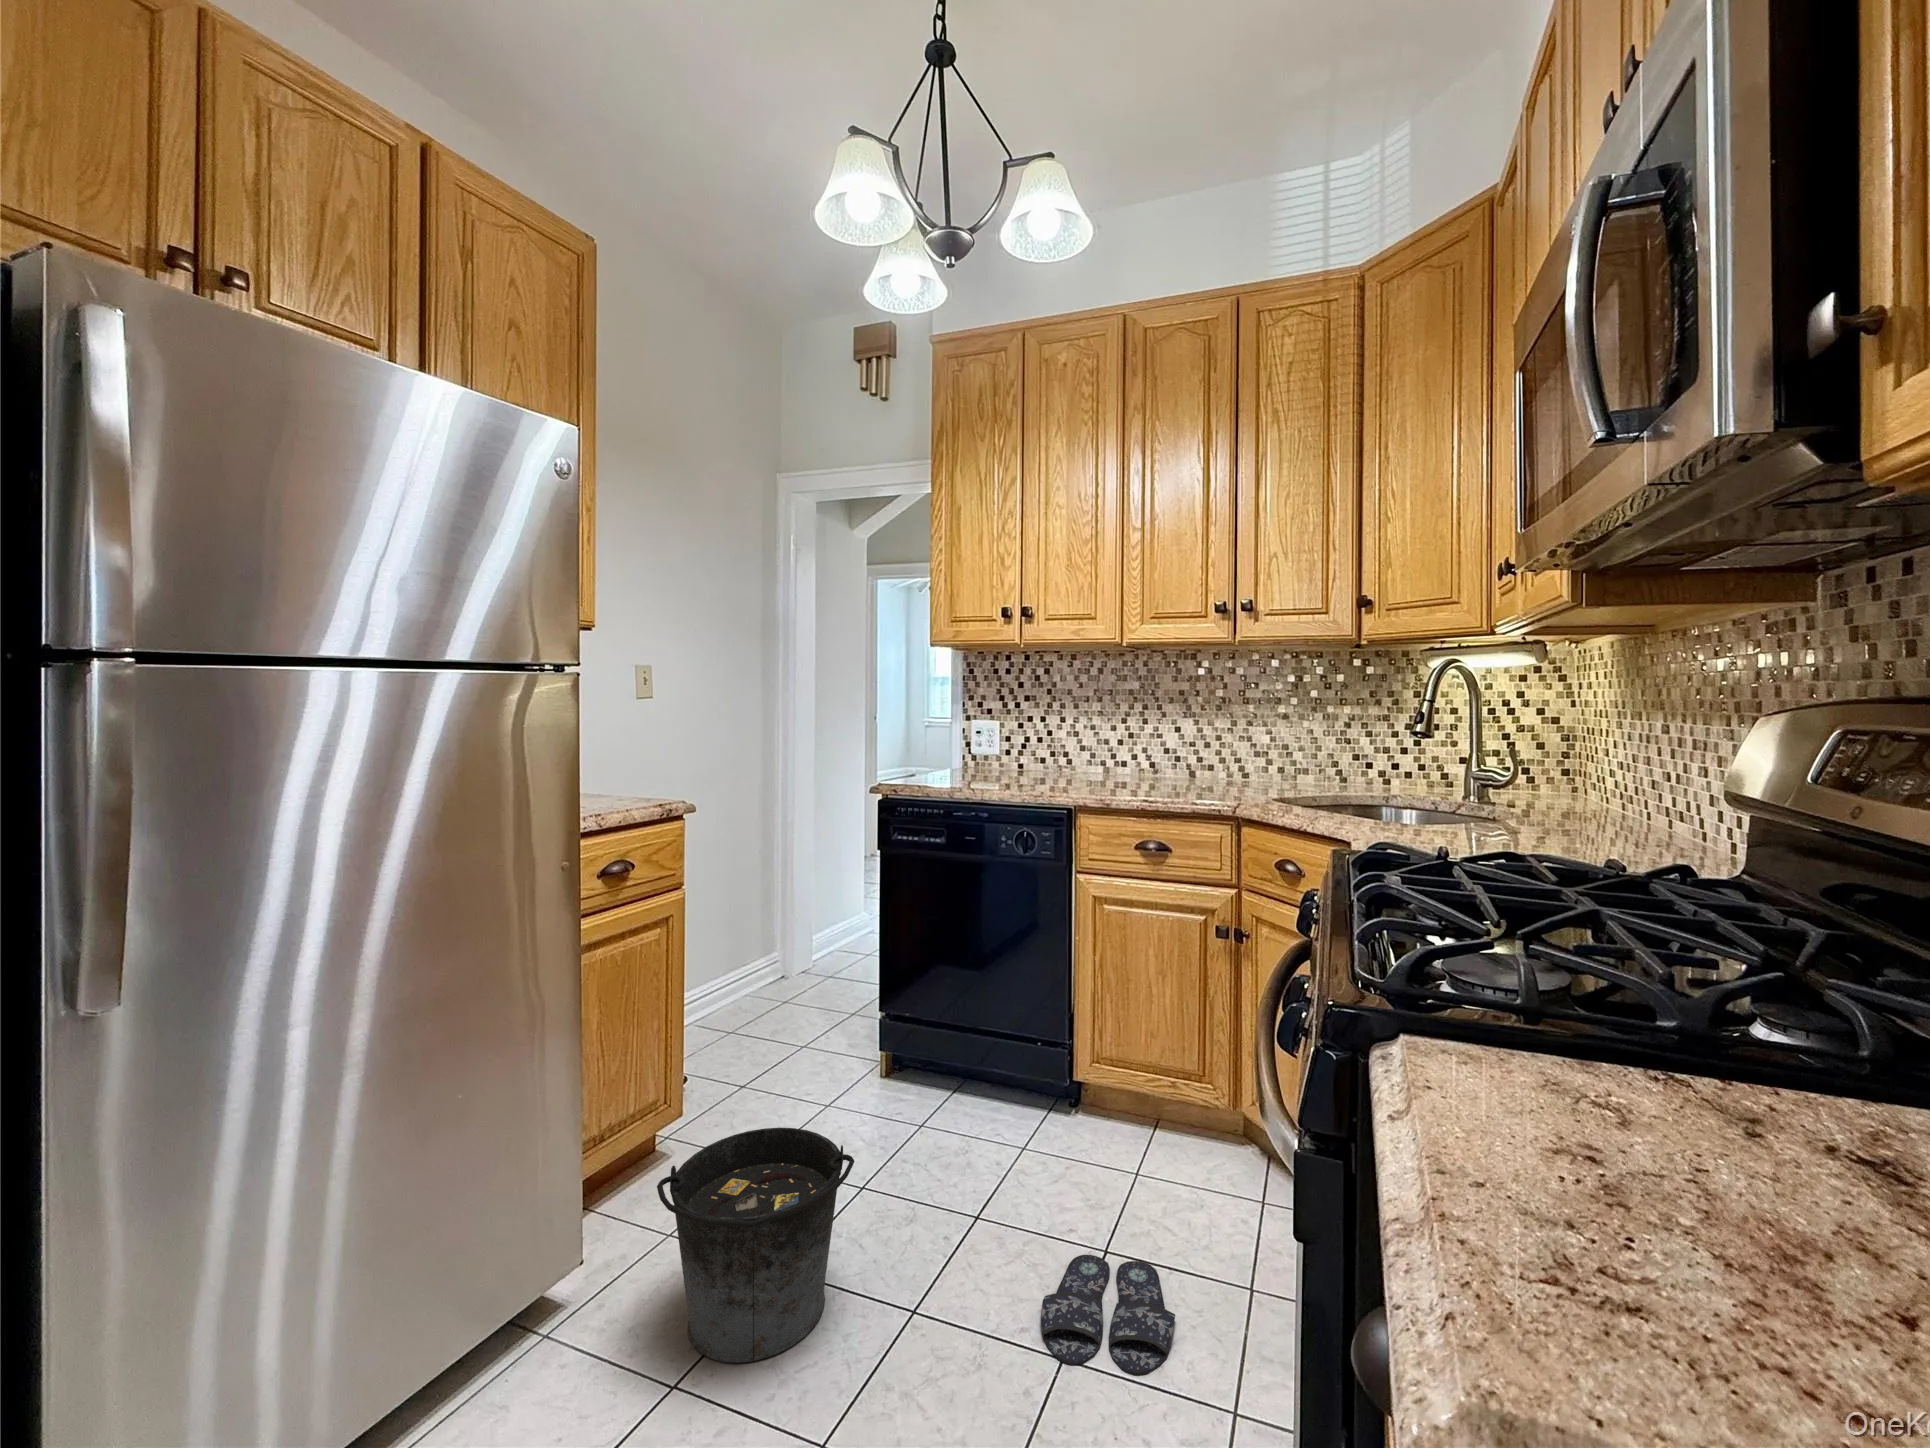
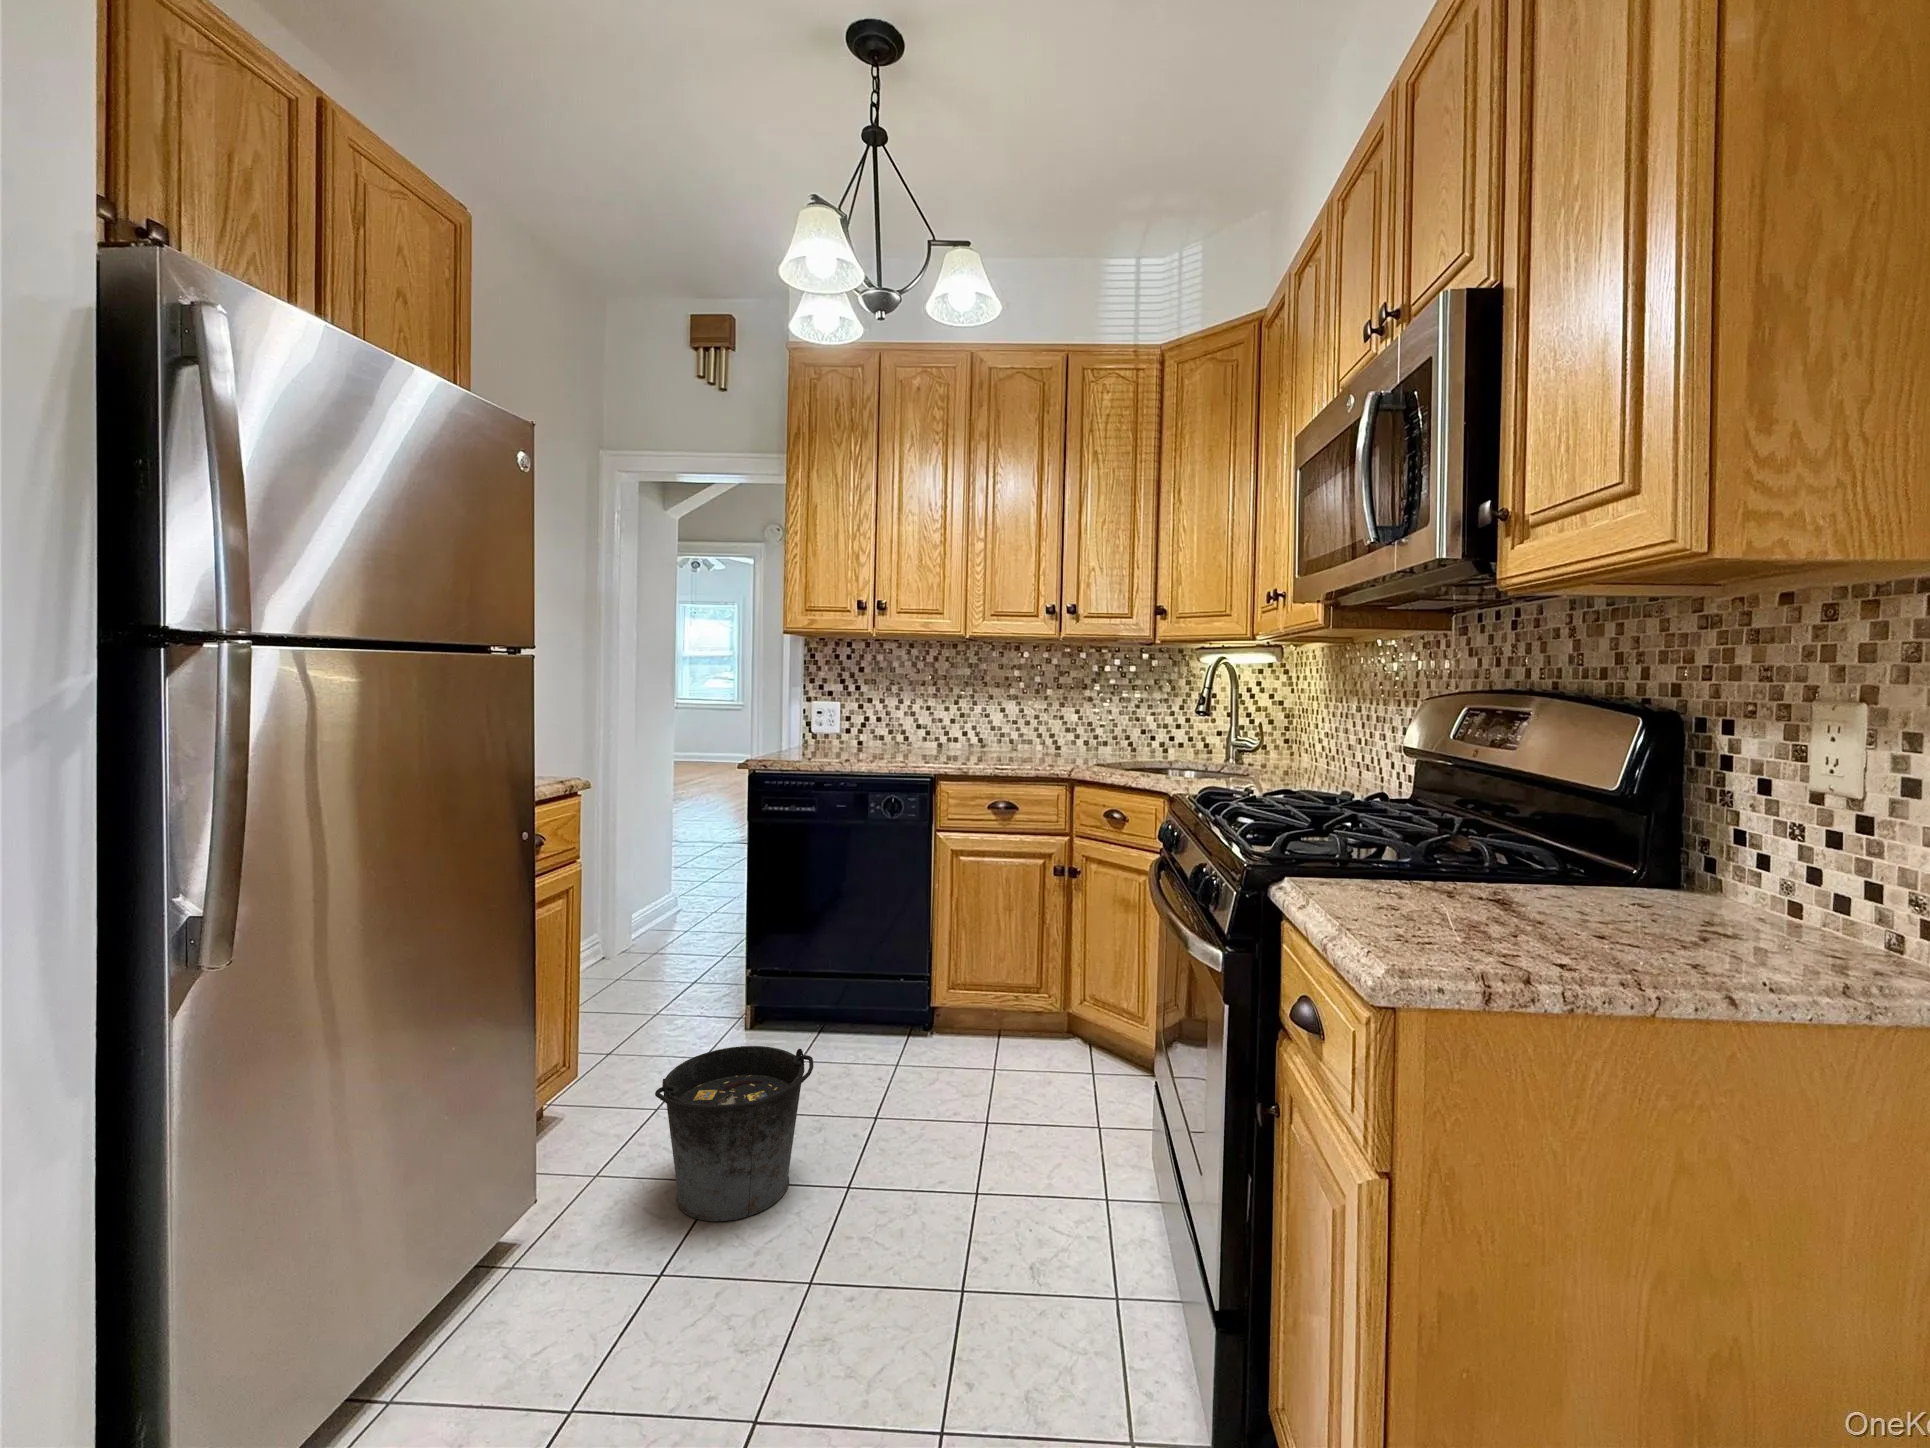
slippers: present [1041,1255,1175,1375] -> none [959,1112,1057,1175]

